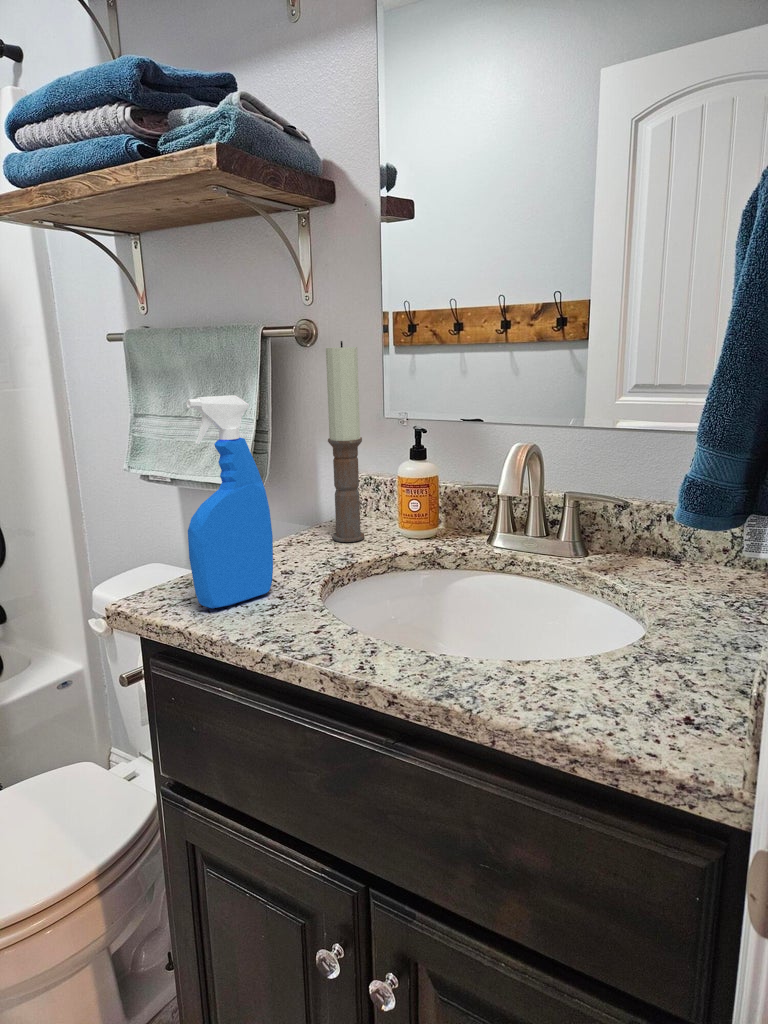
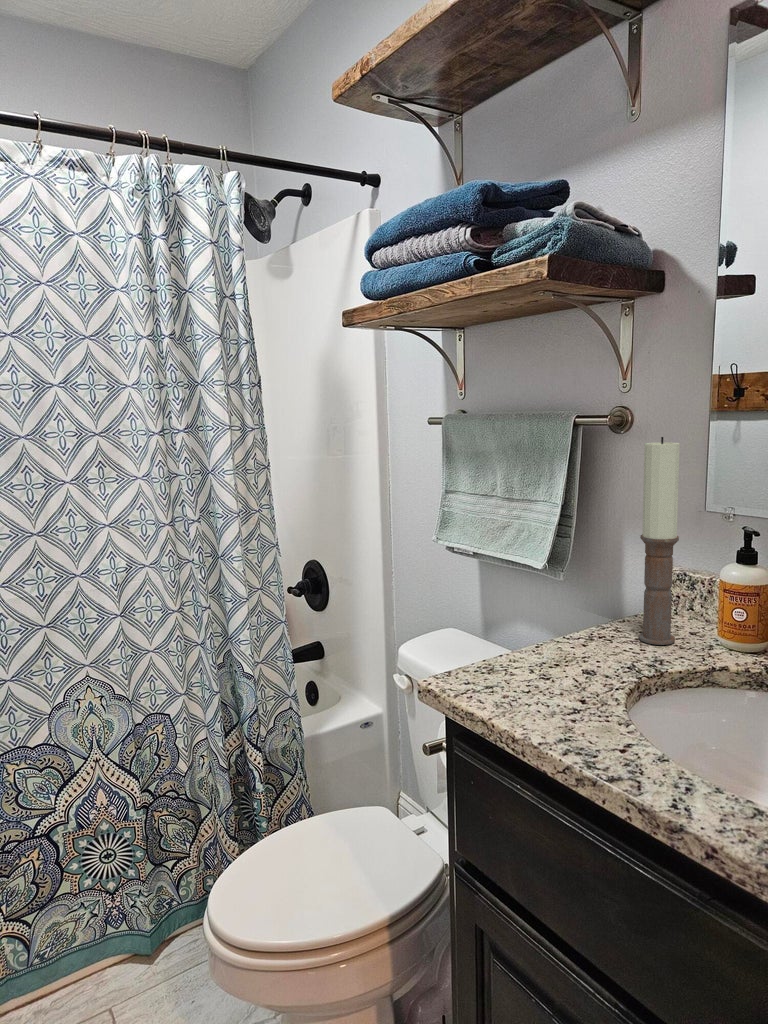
spray bottle: present [186,395,273,608] -> none [497,498,580,704]

